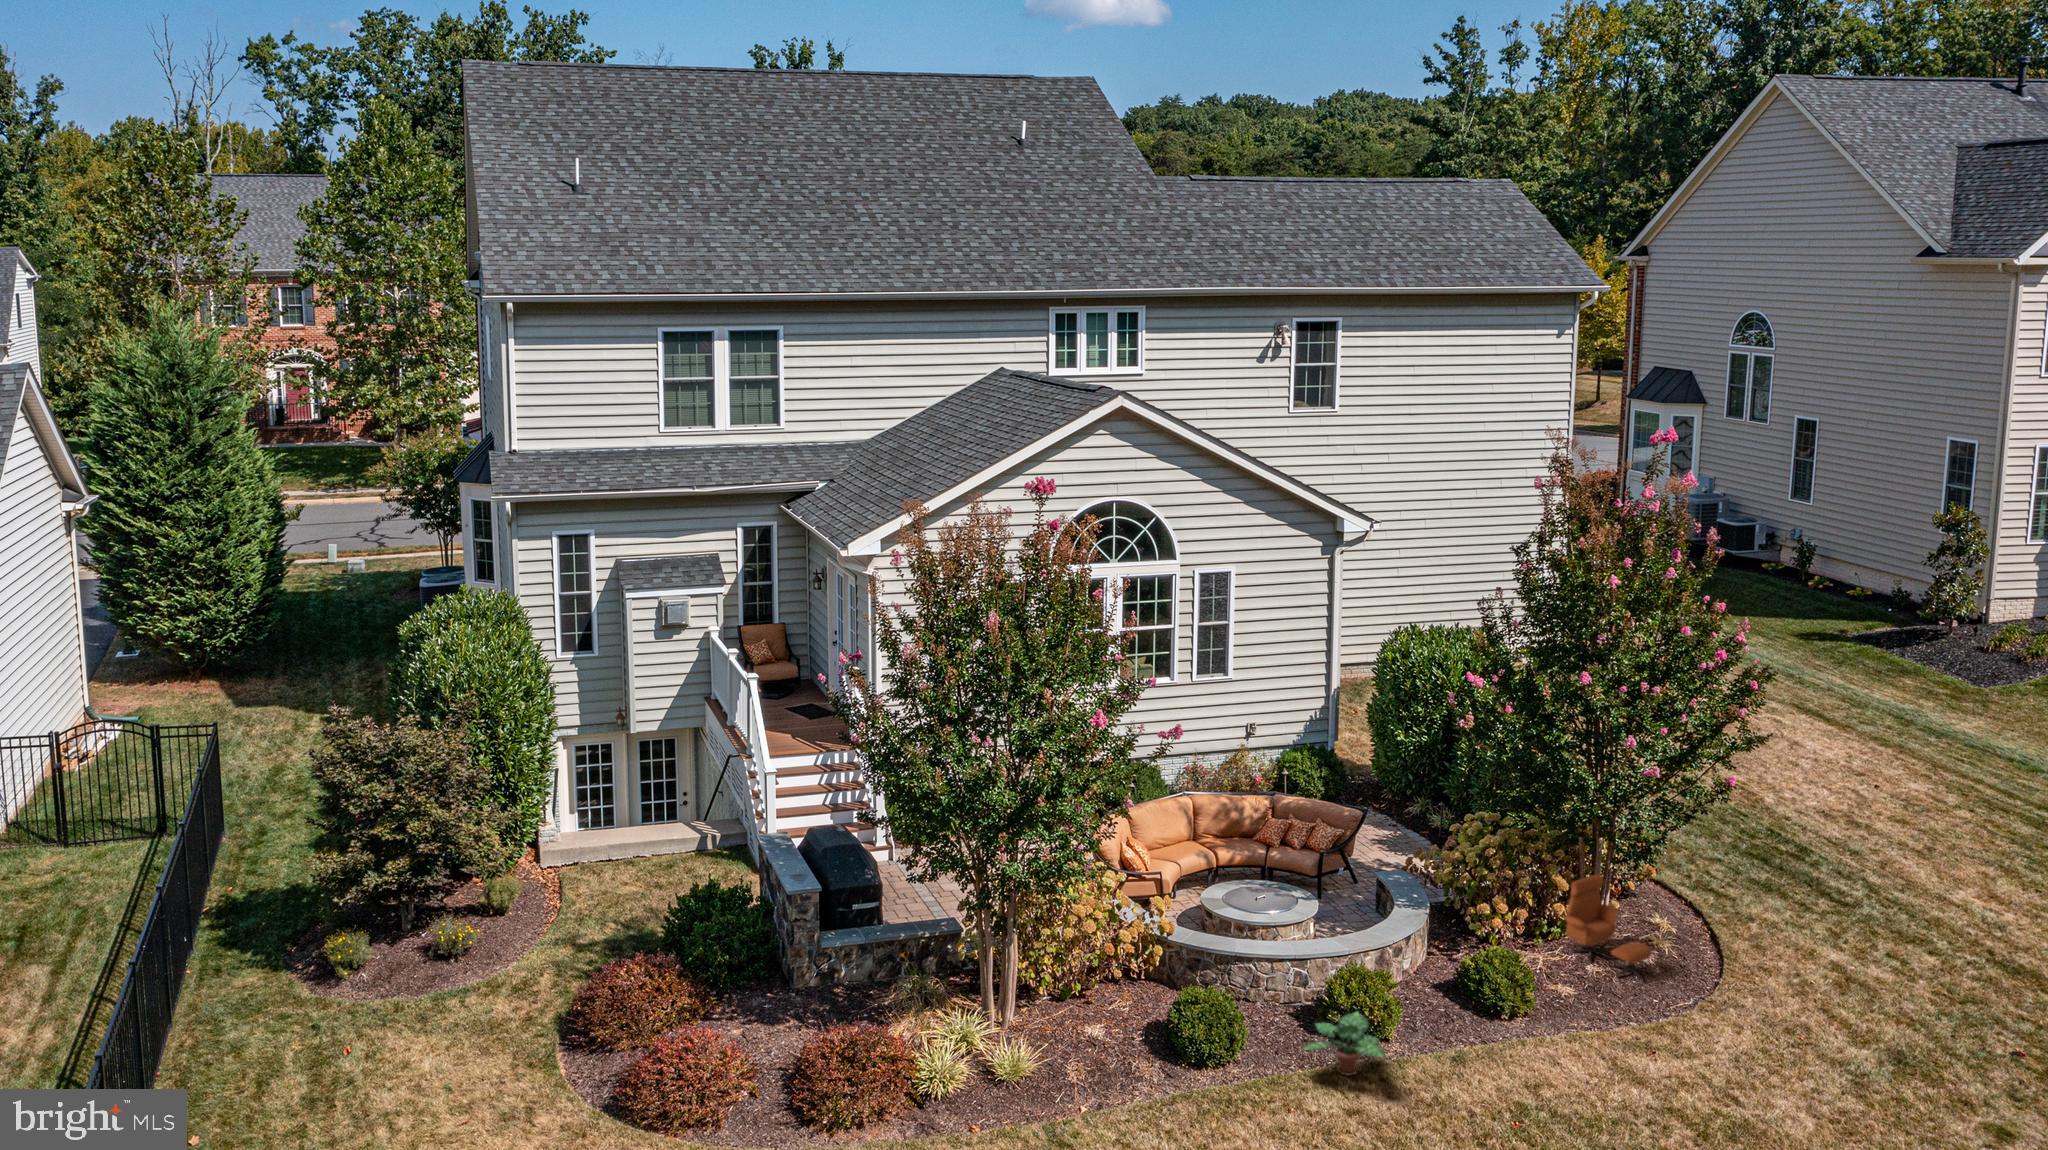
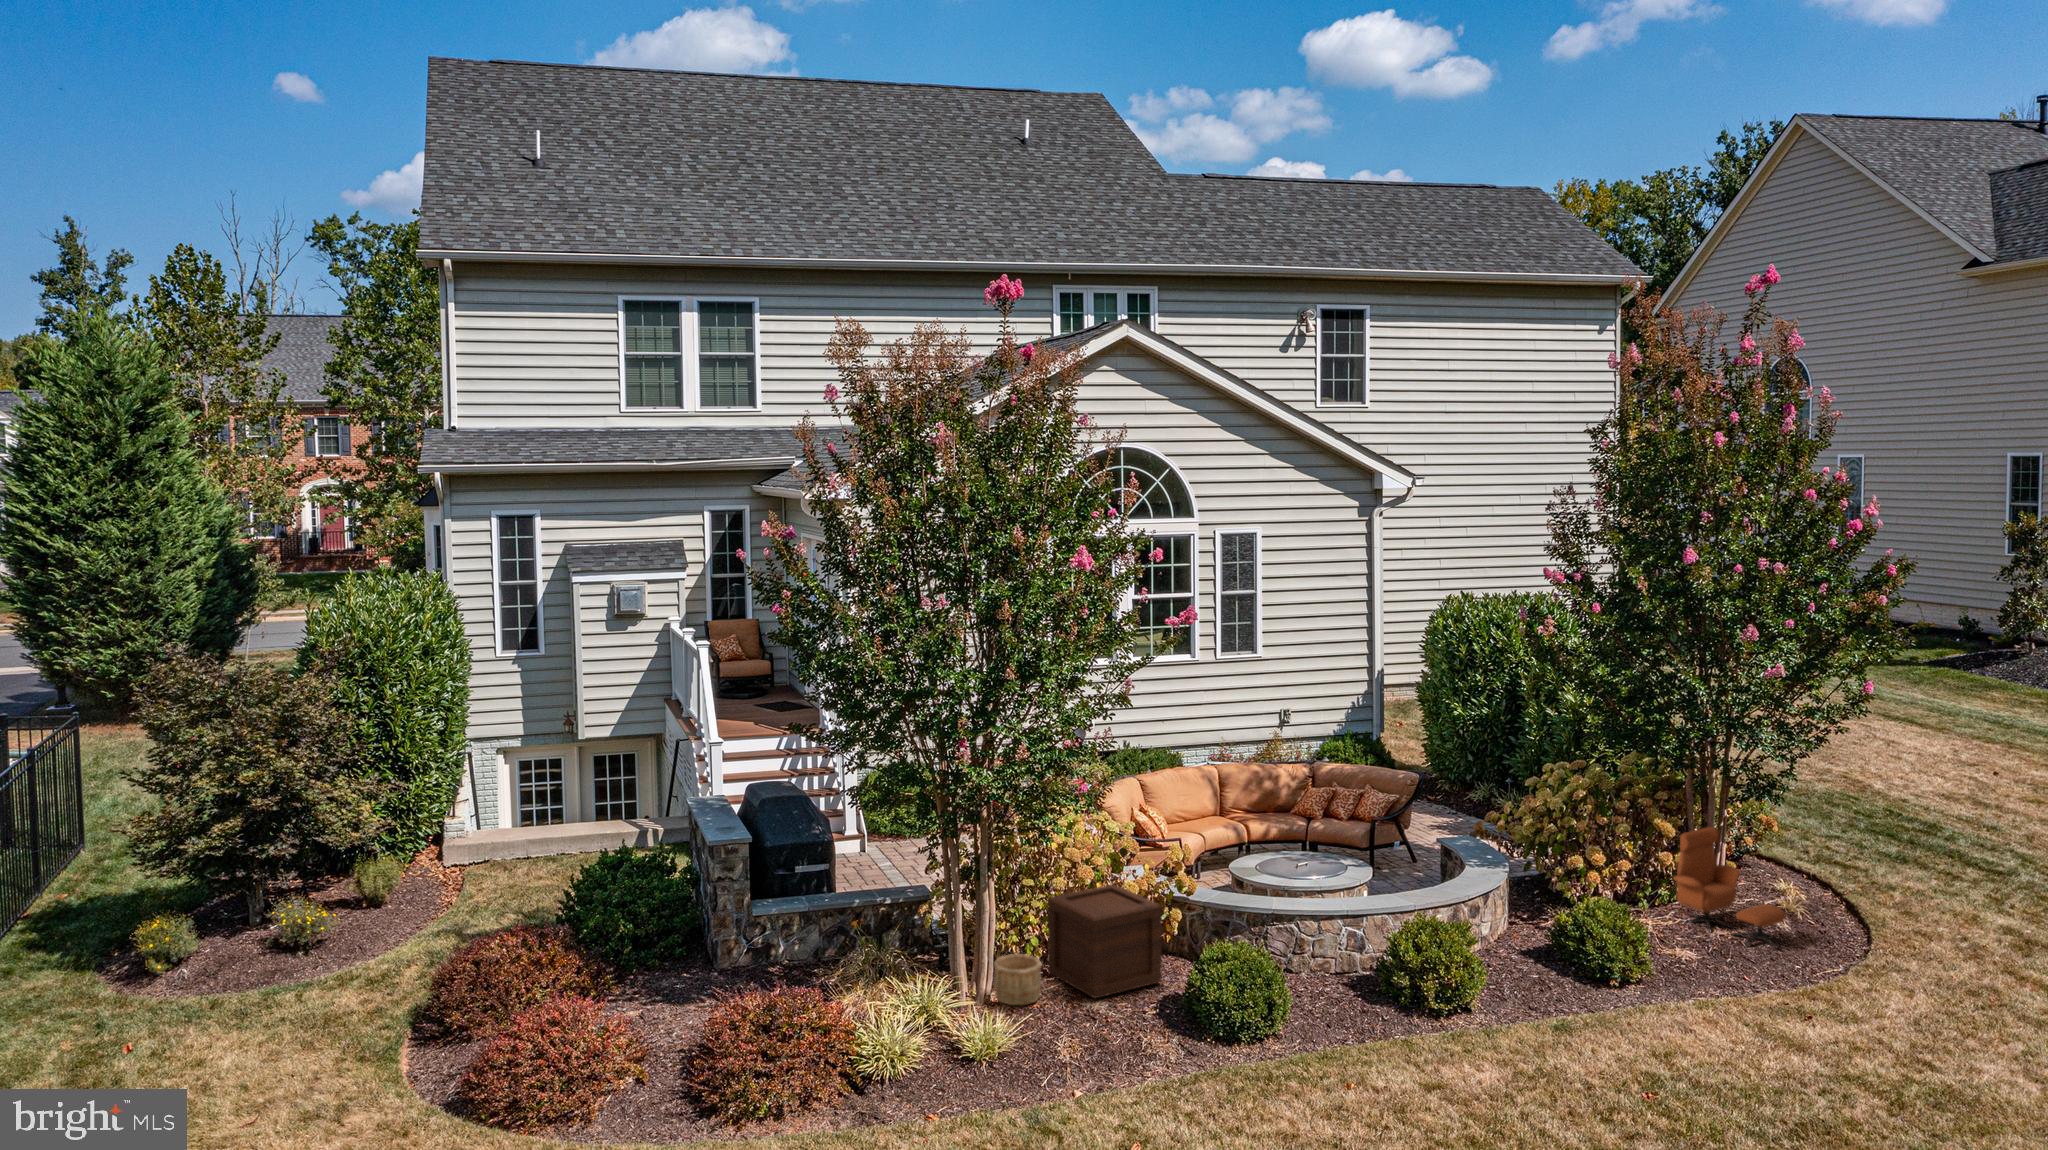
wooden crate: none [1052,927,1146,1027] -> present [1048,884,1162,998]
wooden bucket: none [1009,989,1049,1033] -> present [994,954,1042,1005]
potted plant: present [1303,1011,1385,1076] -> none [1359,968,1467,1046]

